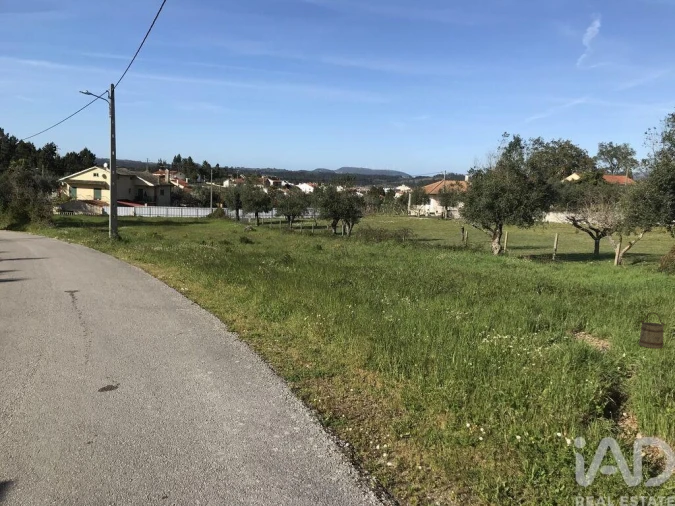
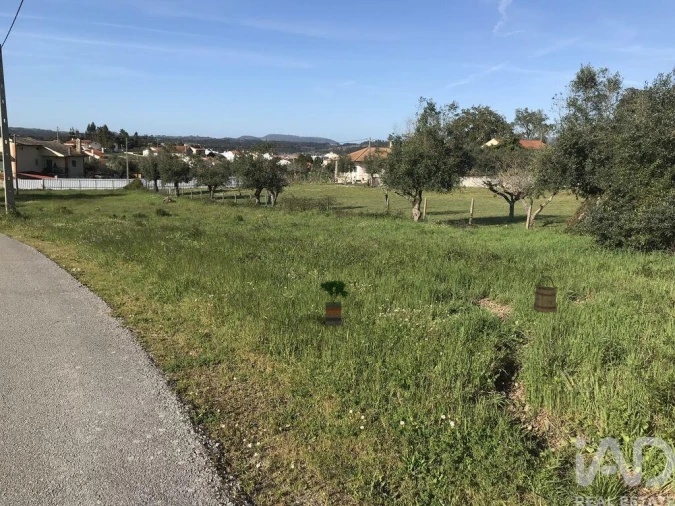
potted tree: none [424,306,454,349] -> present [320,280,349,325]

